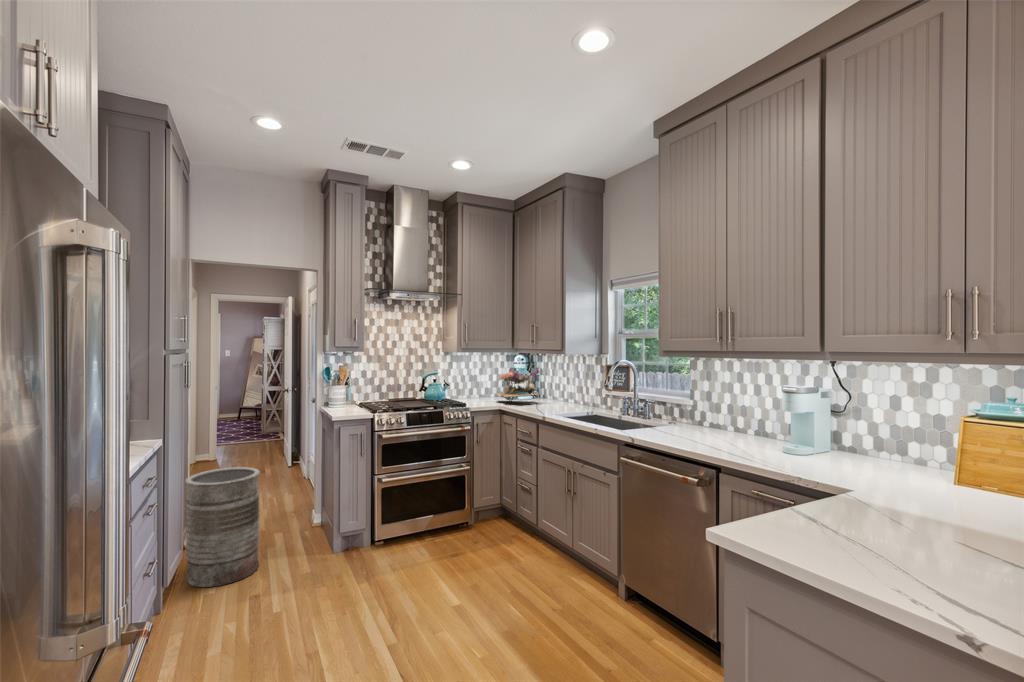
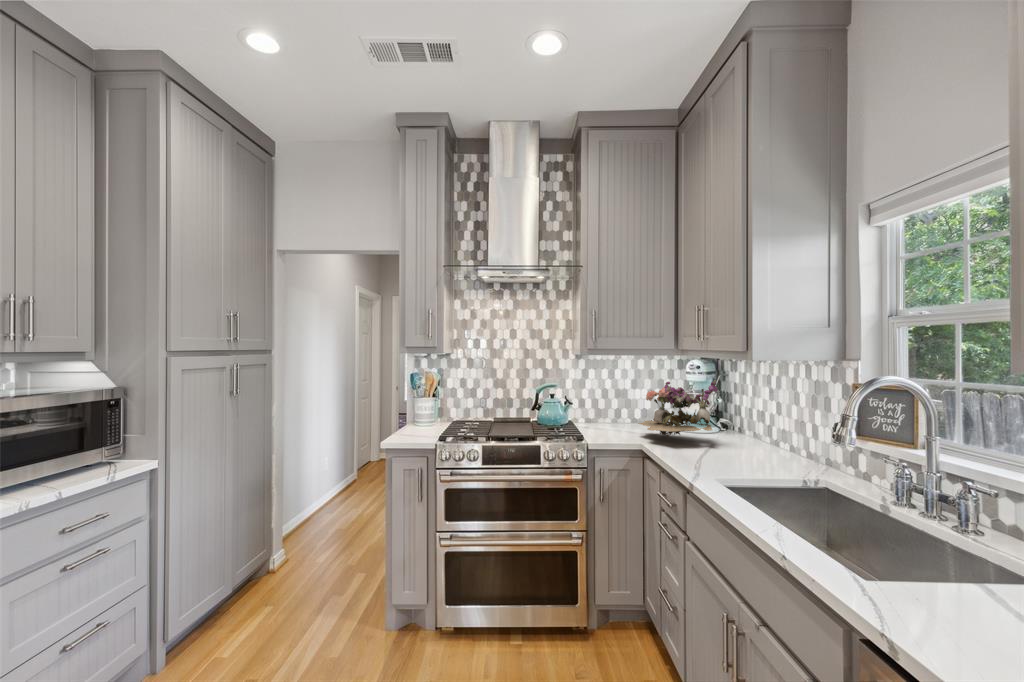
trash can: present [185,467,260,587] -> none [196,497,293,659]

